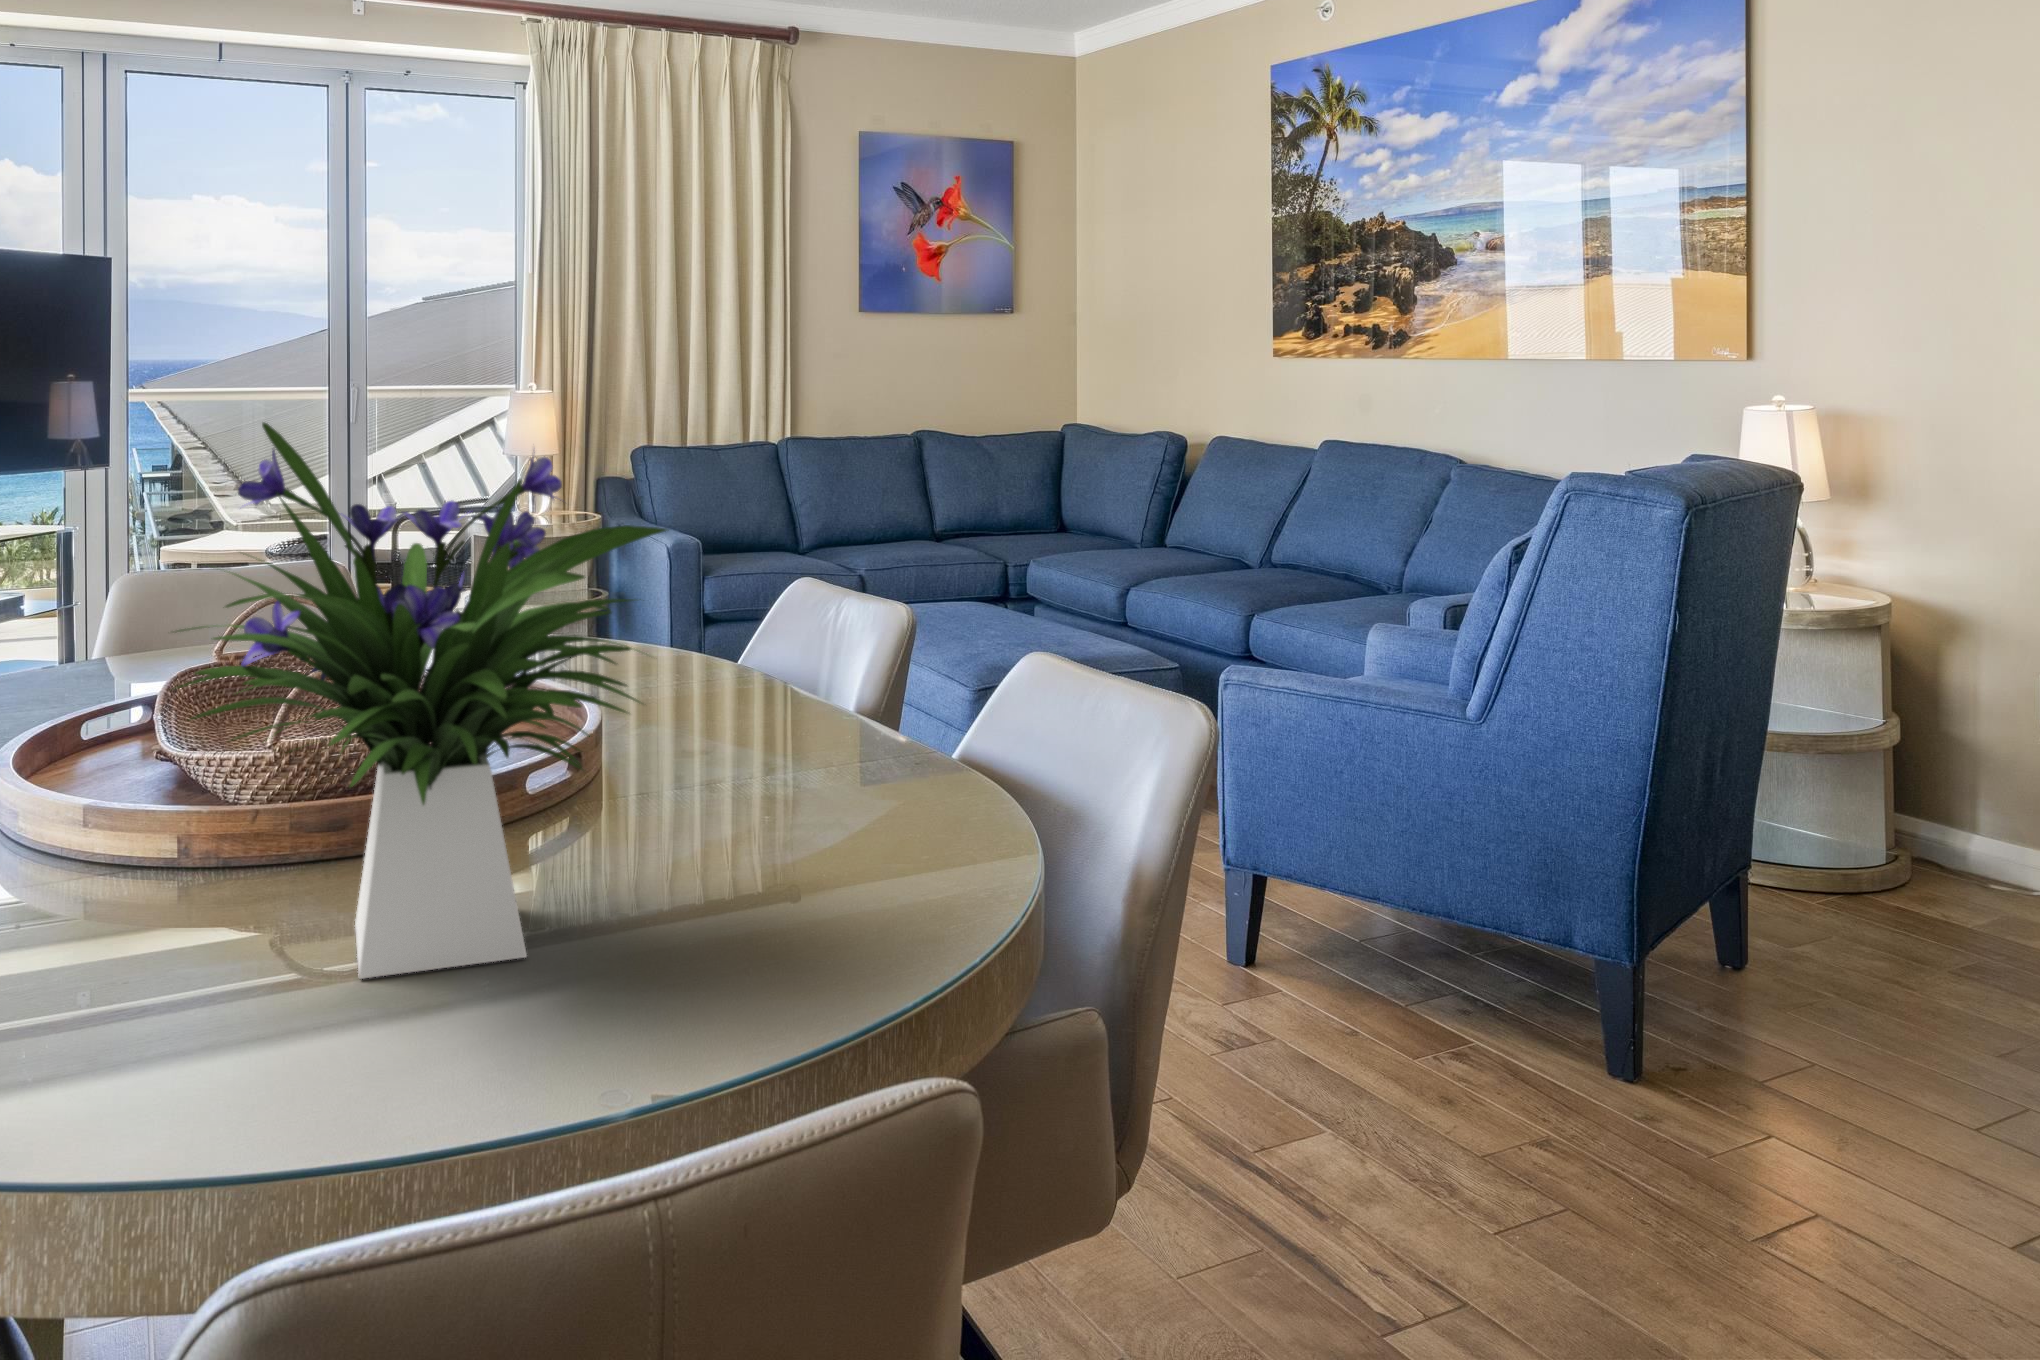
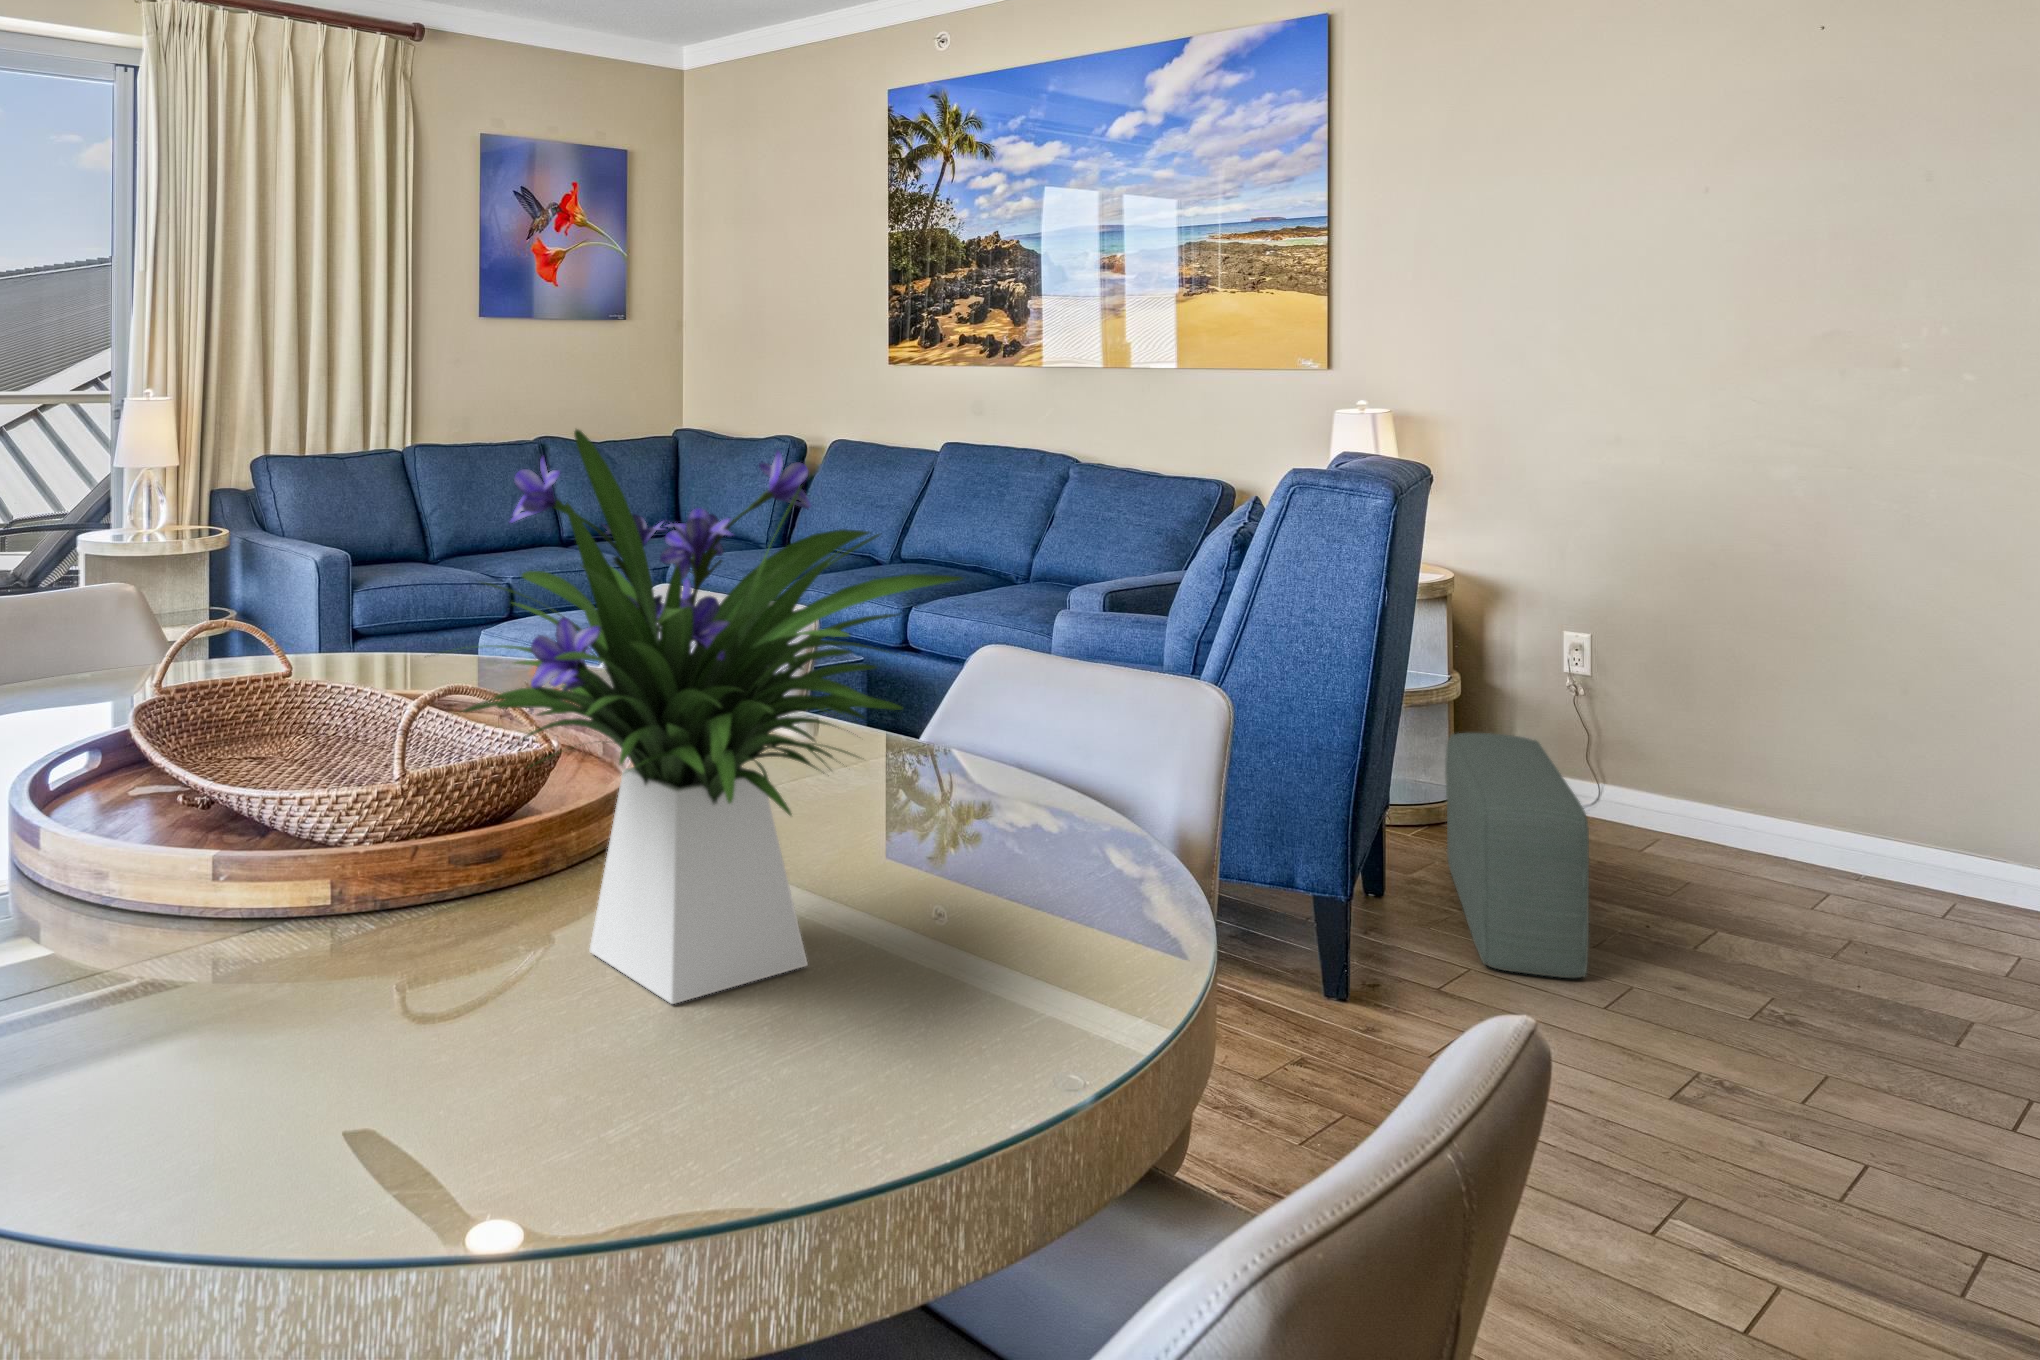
pouf: none [1818,790,1968,1095] -> present [1445,733,1589,978]

